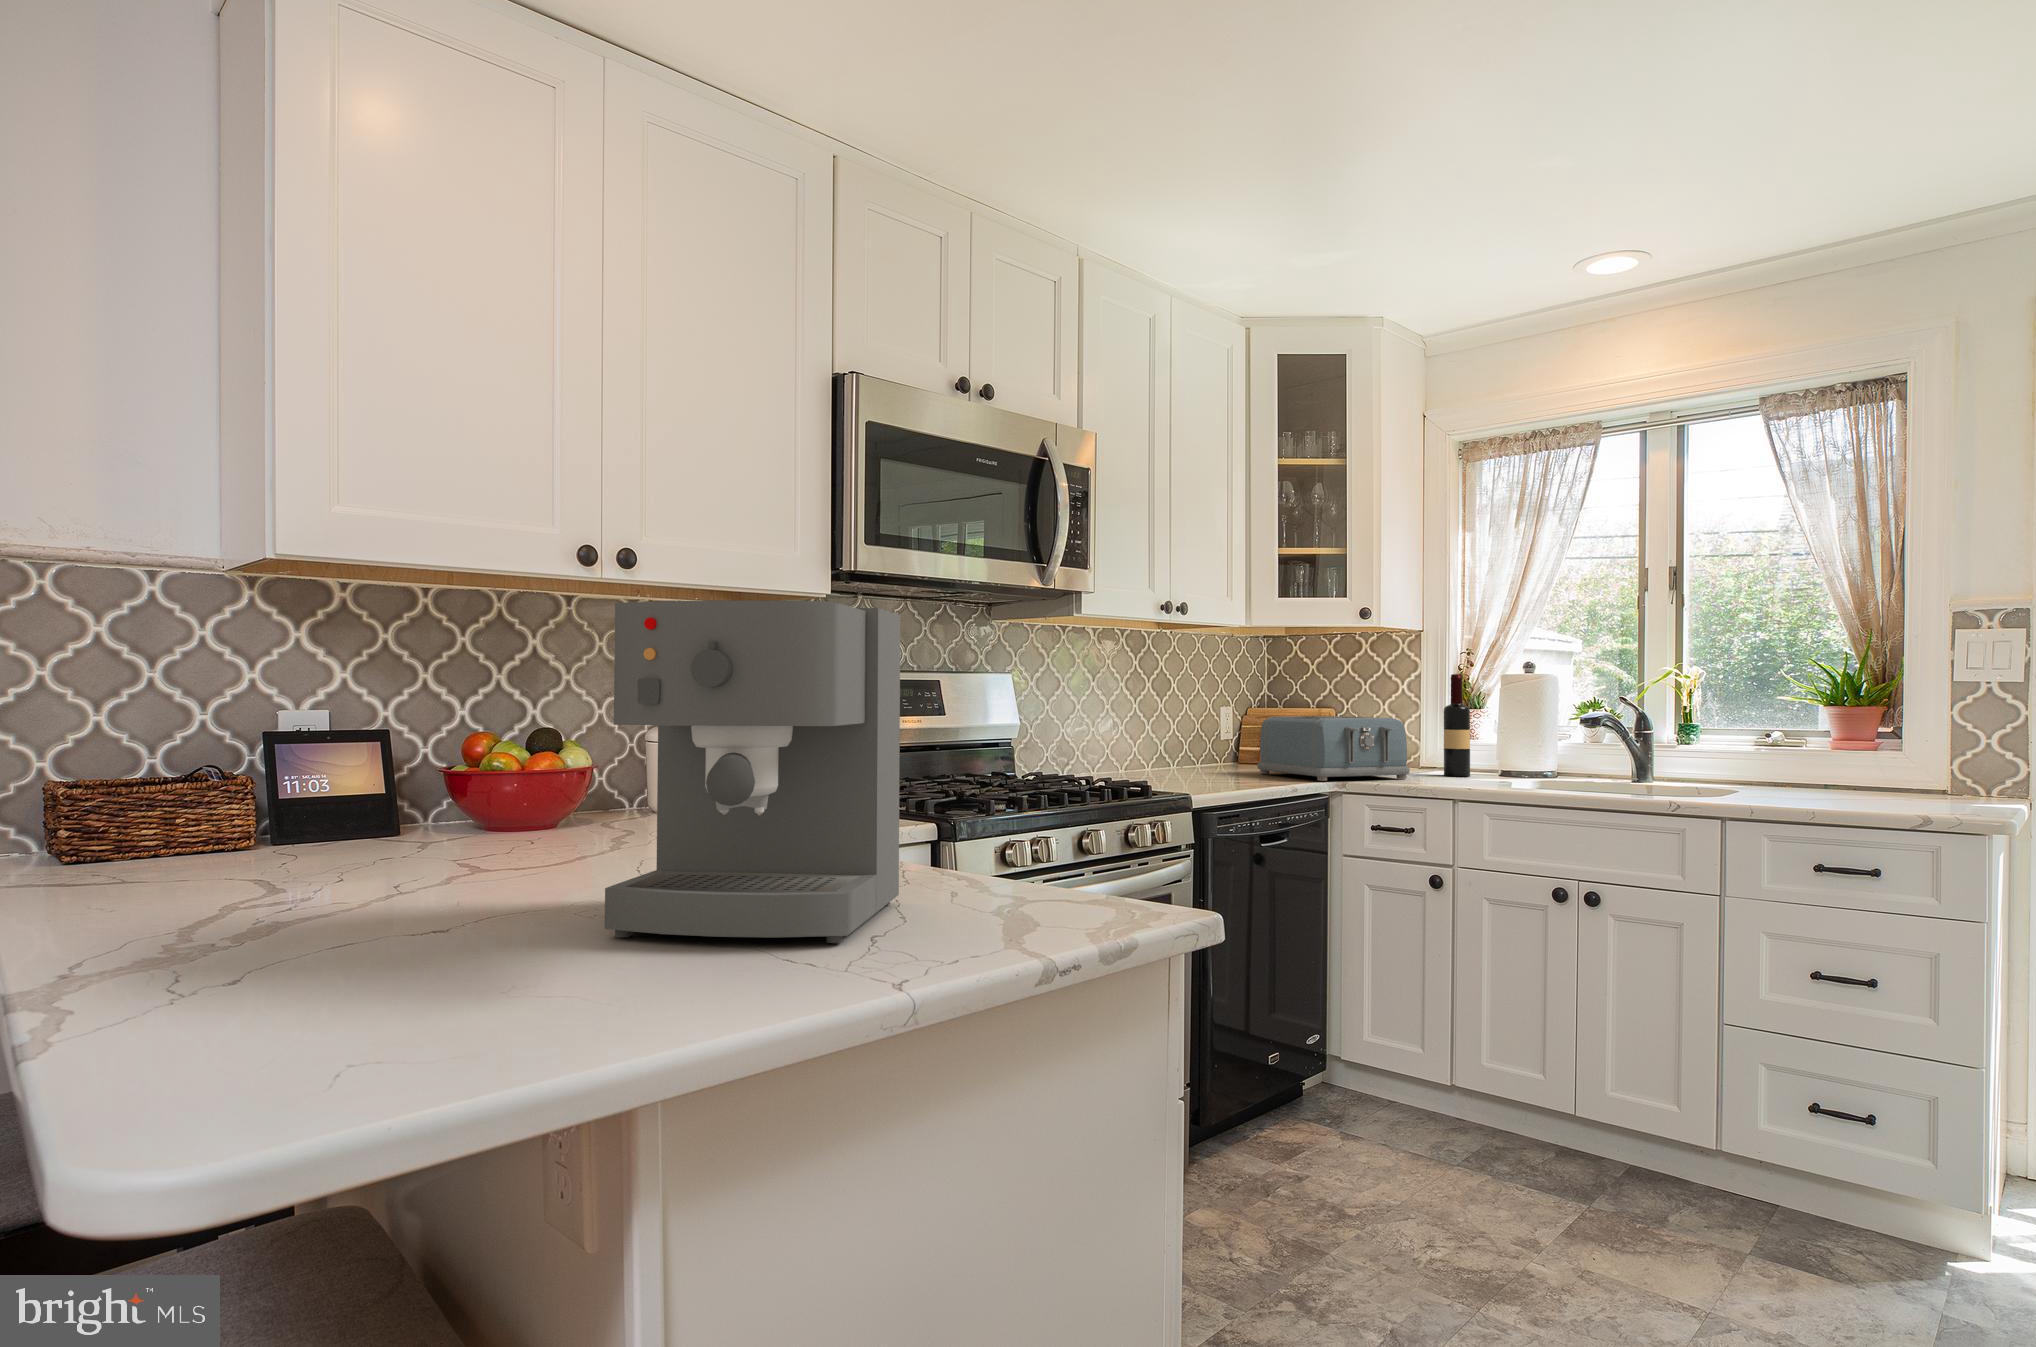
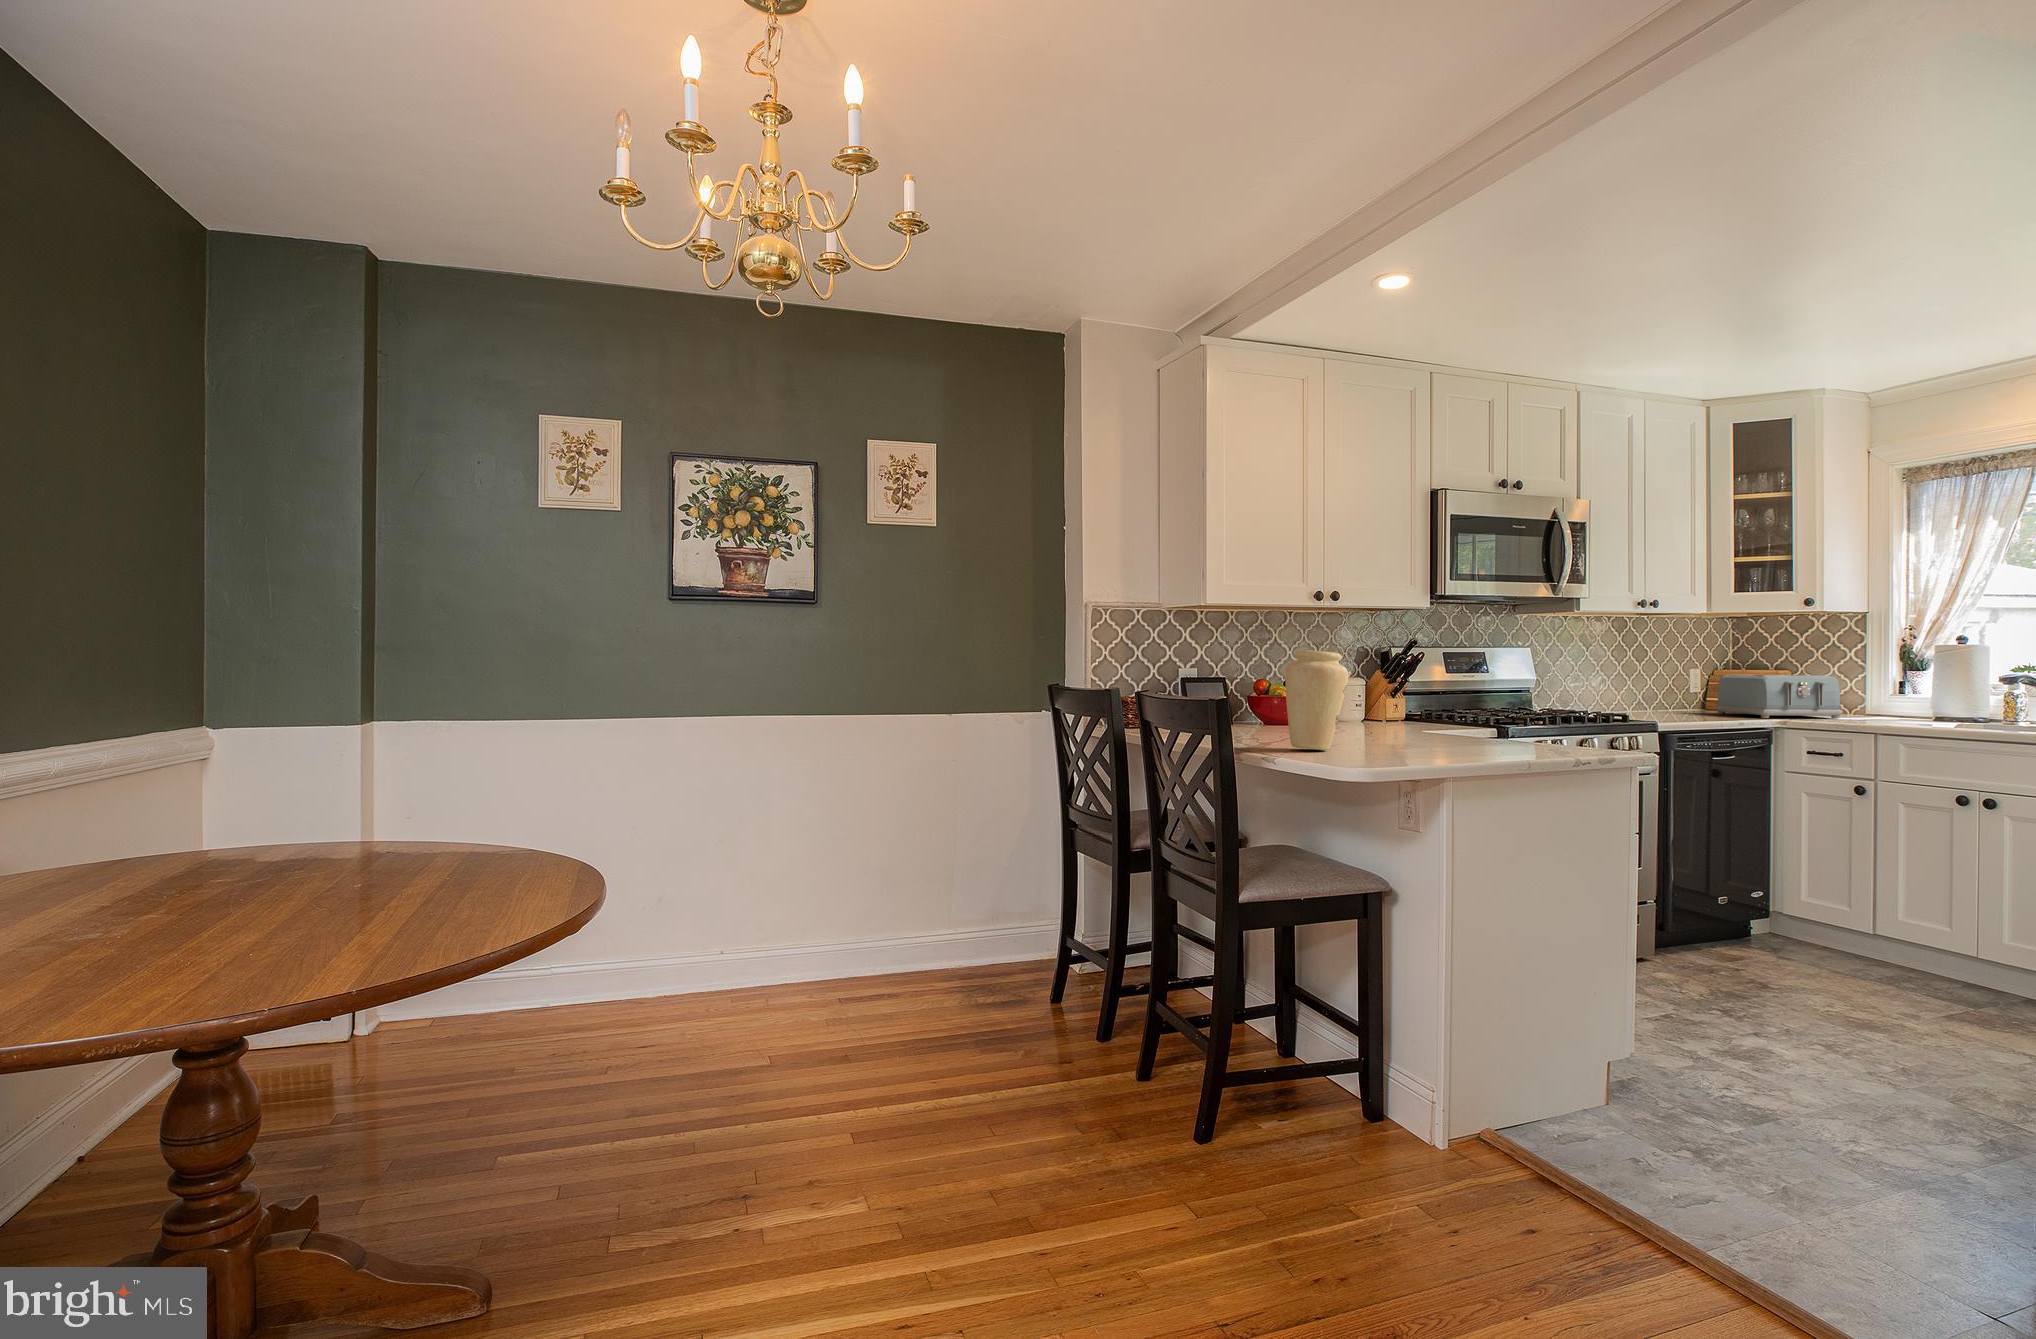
coffee maker: present [605,600,900,943] -> none [1395,627,1503,752]
vase: none [213,658,435,983] -> present [1285,650,1348,750]
wine bottle: present [1444,674,1470,776] -> none [1878,645,1902,718]

